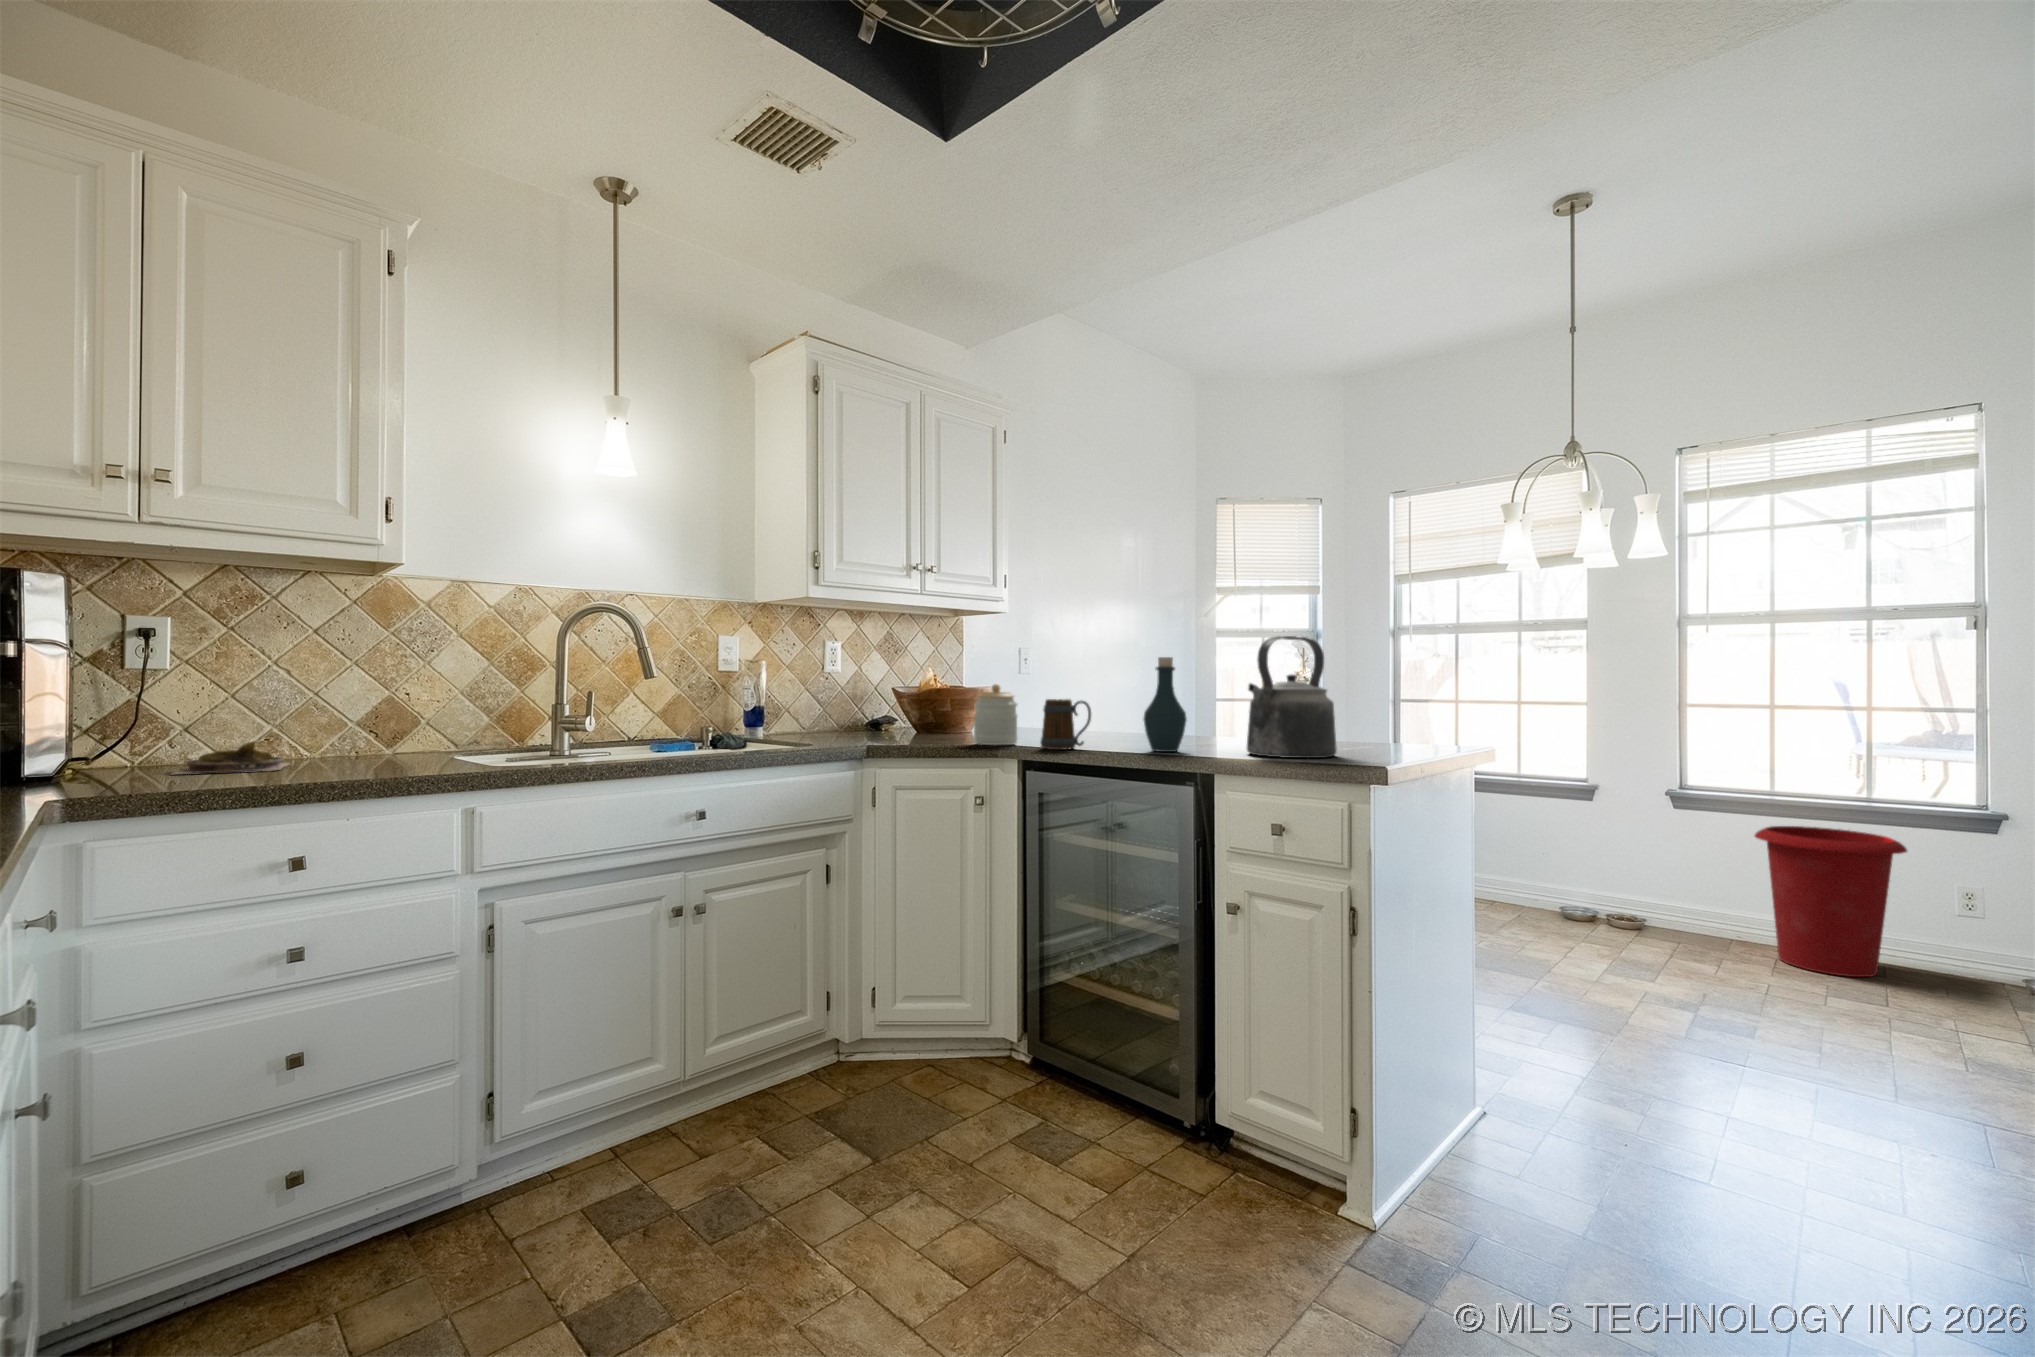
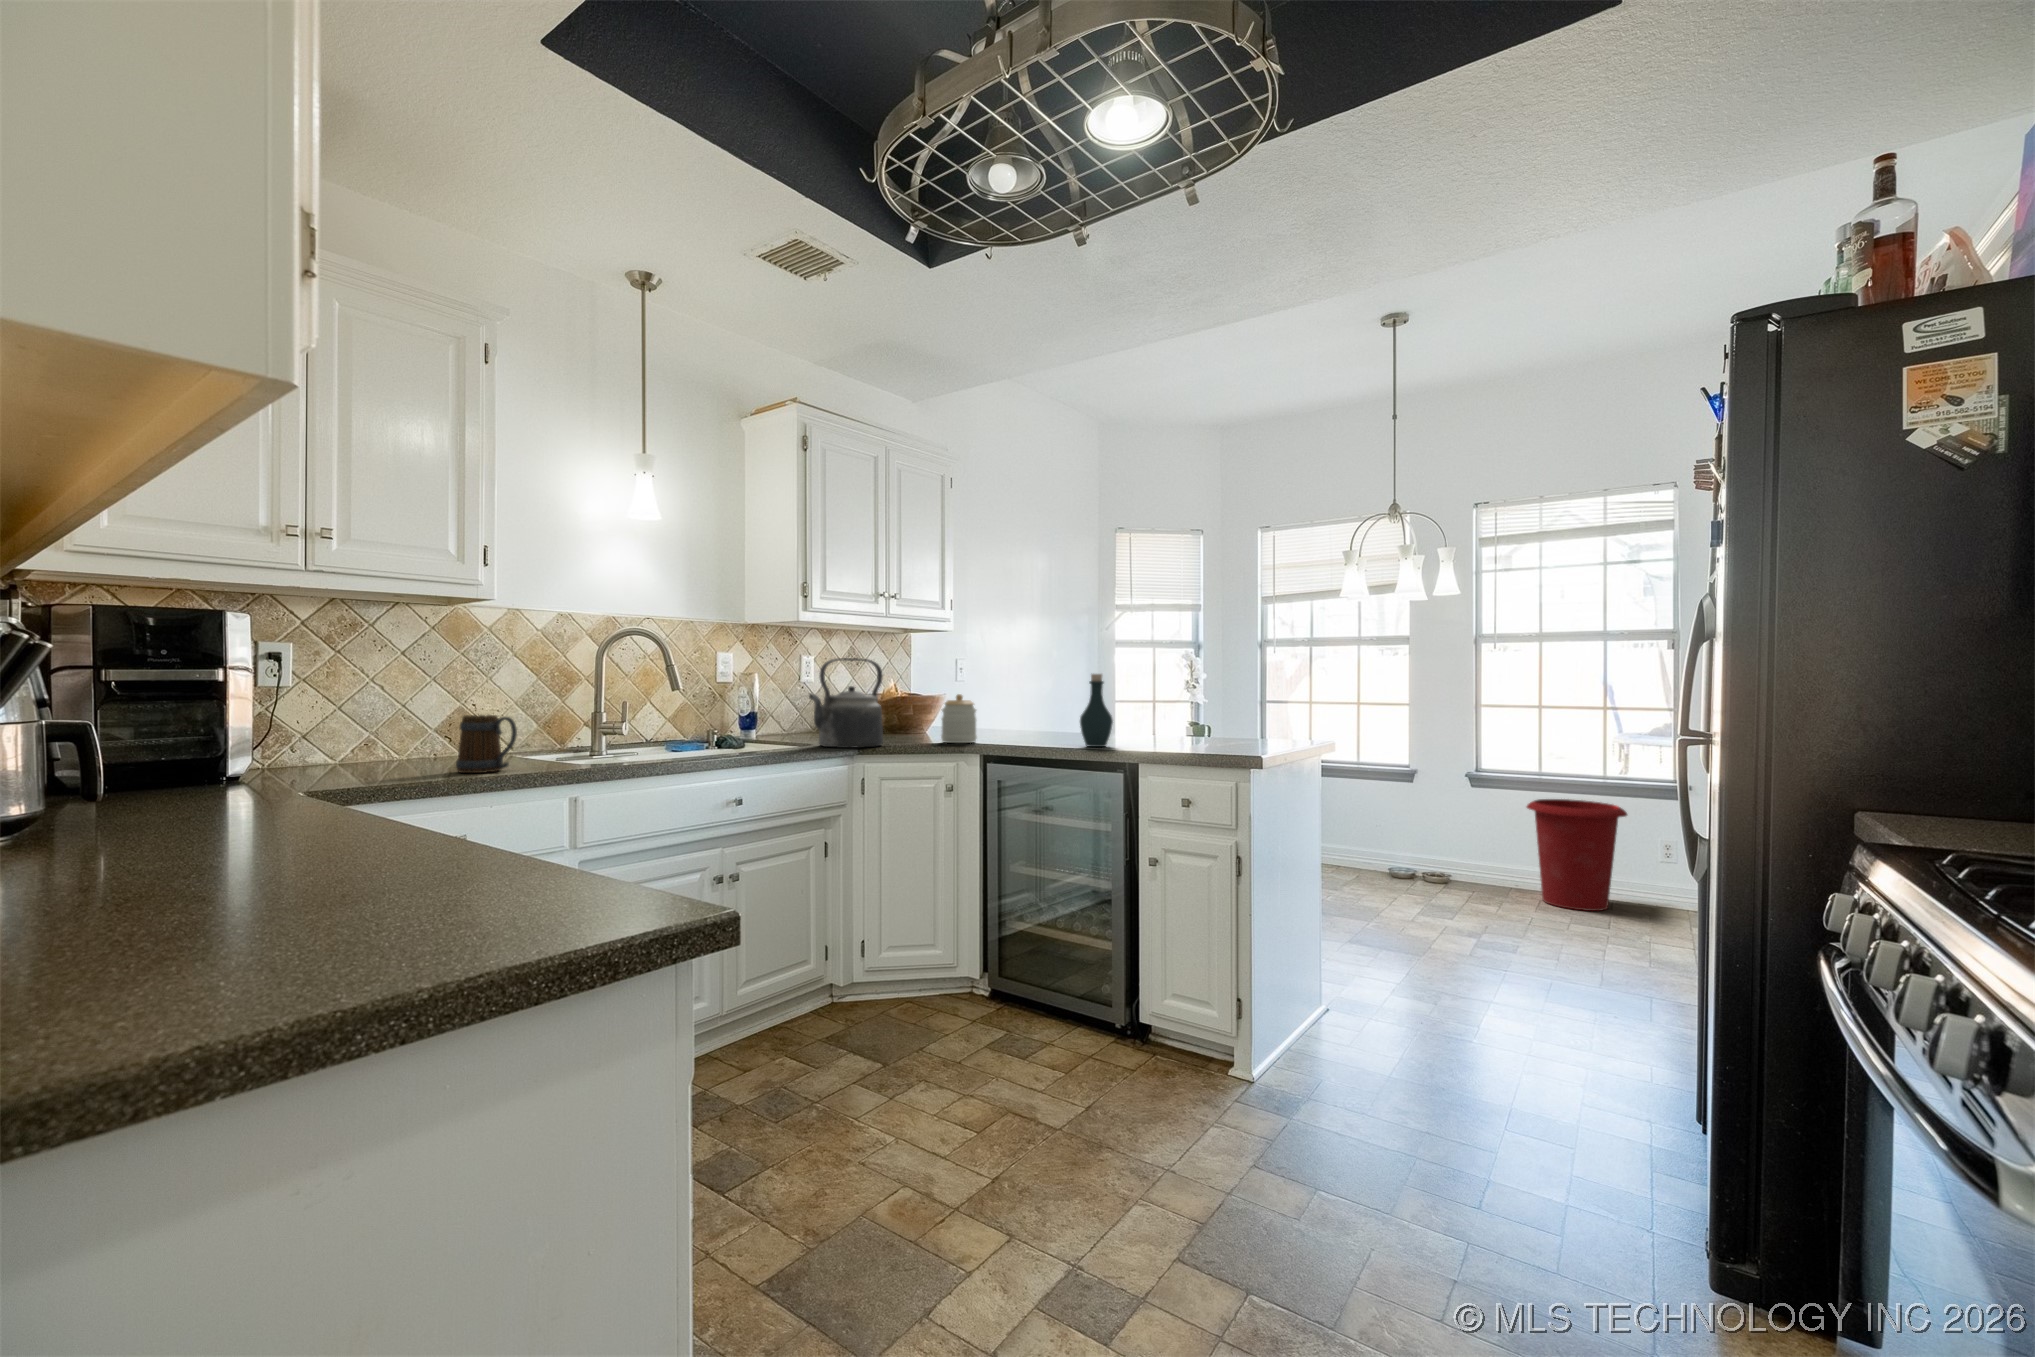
kettle: present [1247,636,1337,758] -> present [809,658,883,748]
mug: present [1040,699,1091,750] -> present [456,715,517,773]
plate: present [174,742,288,774] -> none [329,746,416,773]

